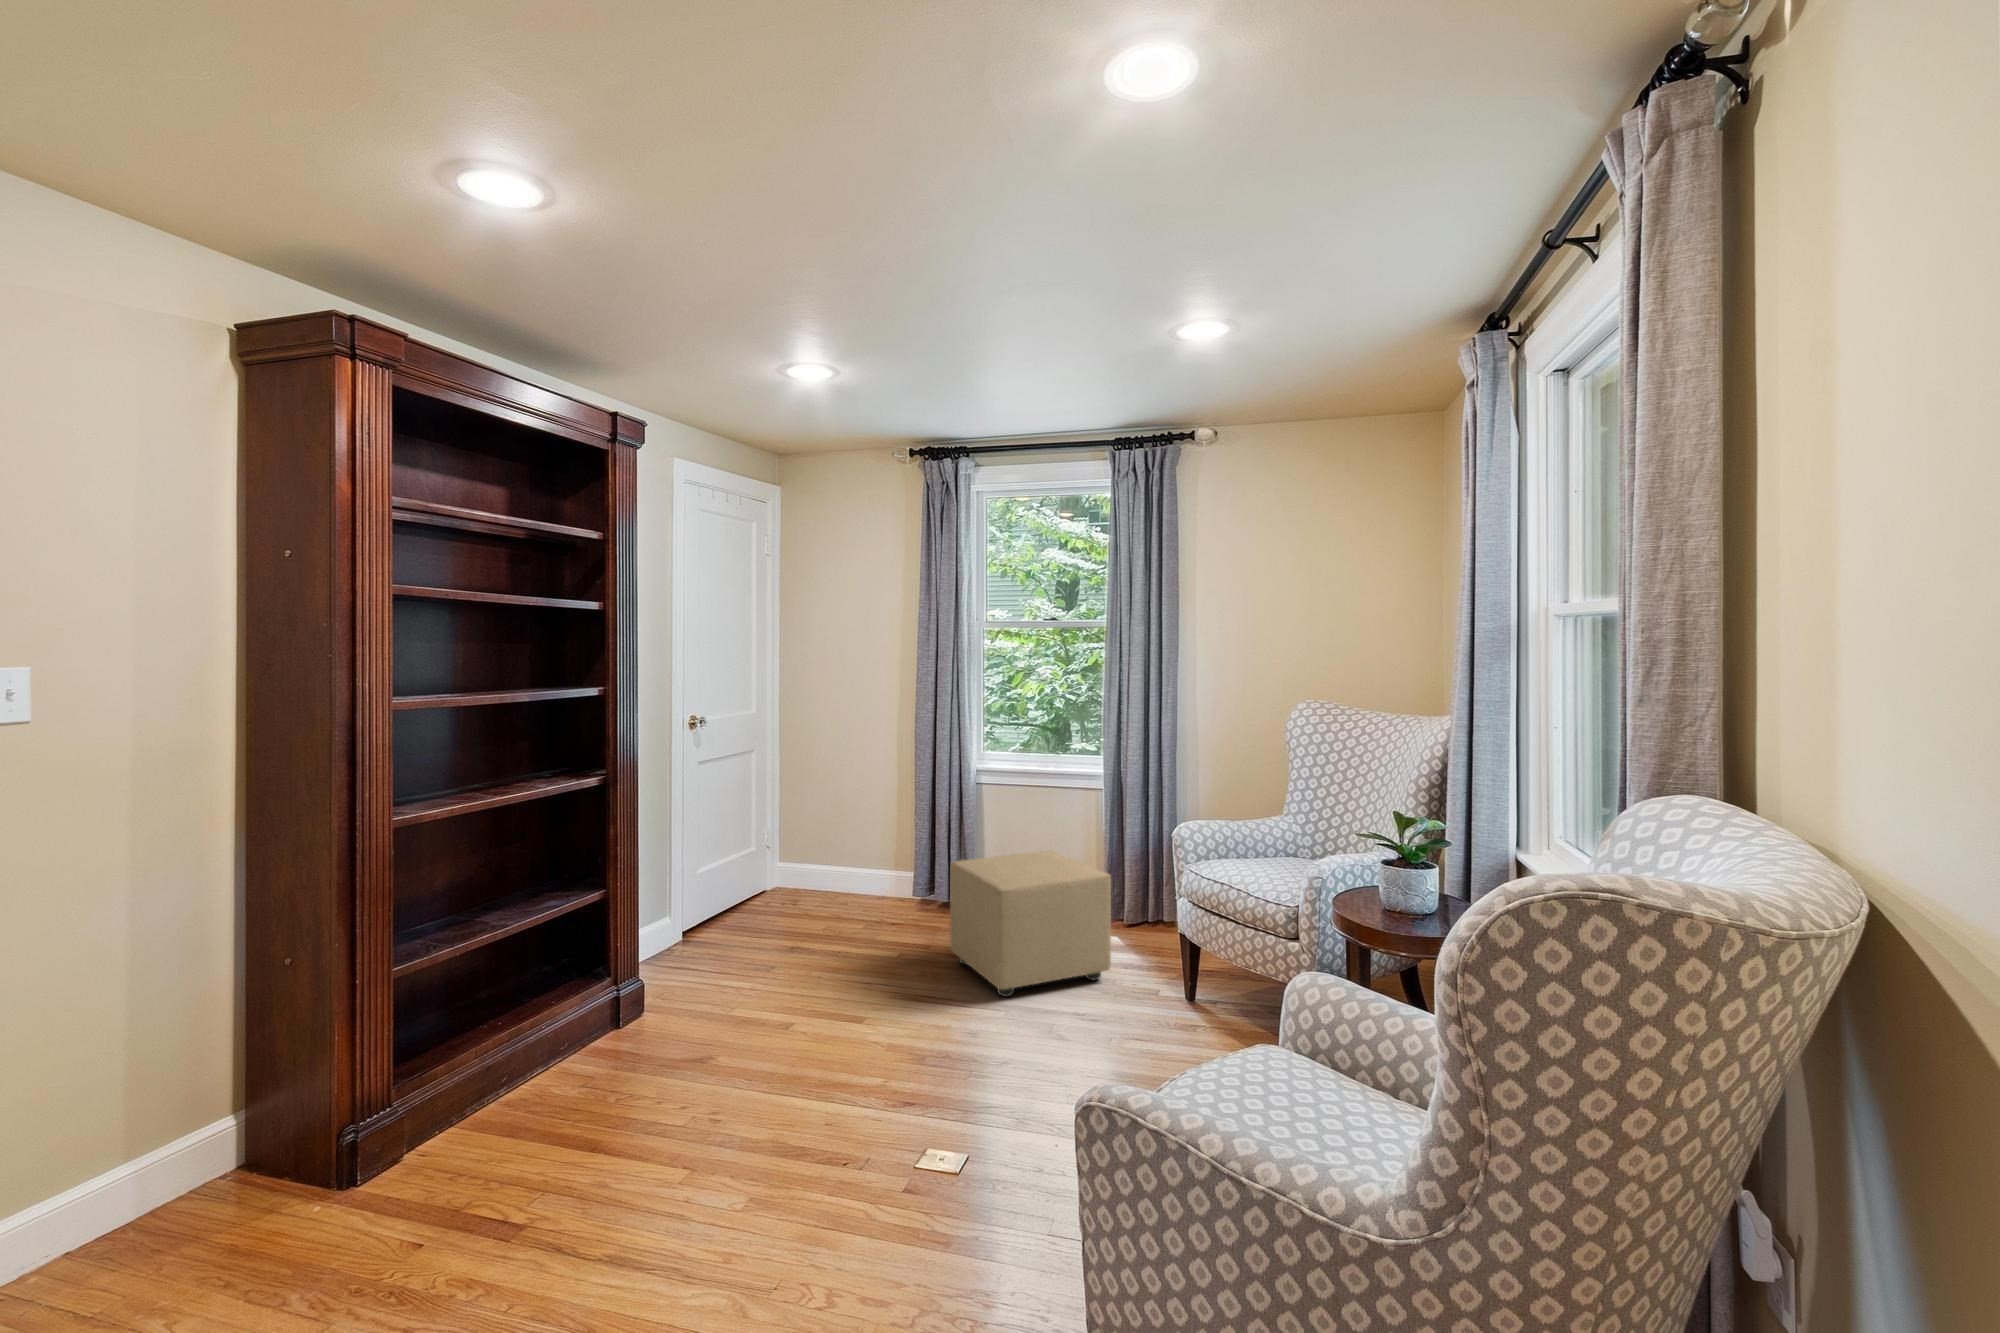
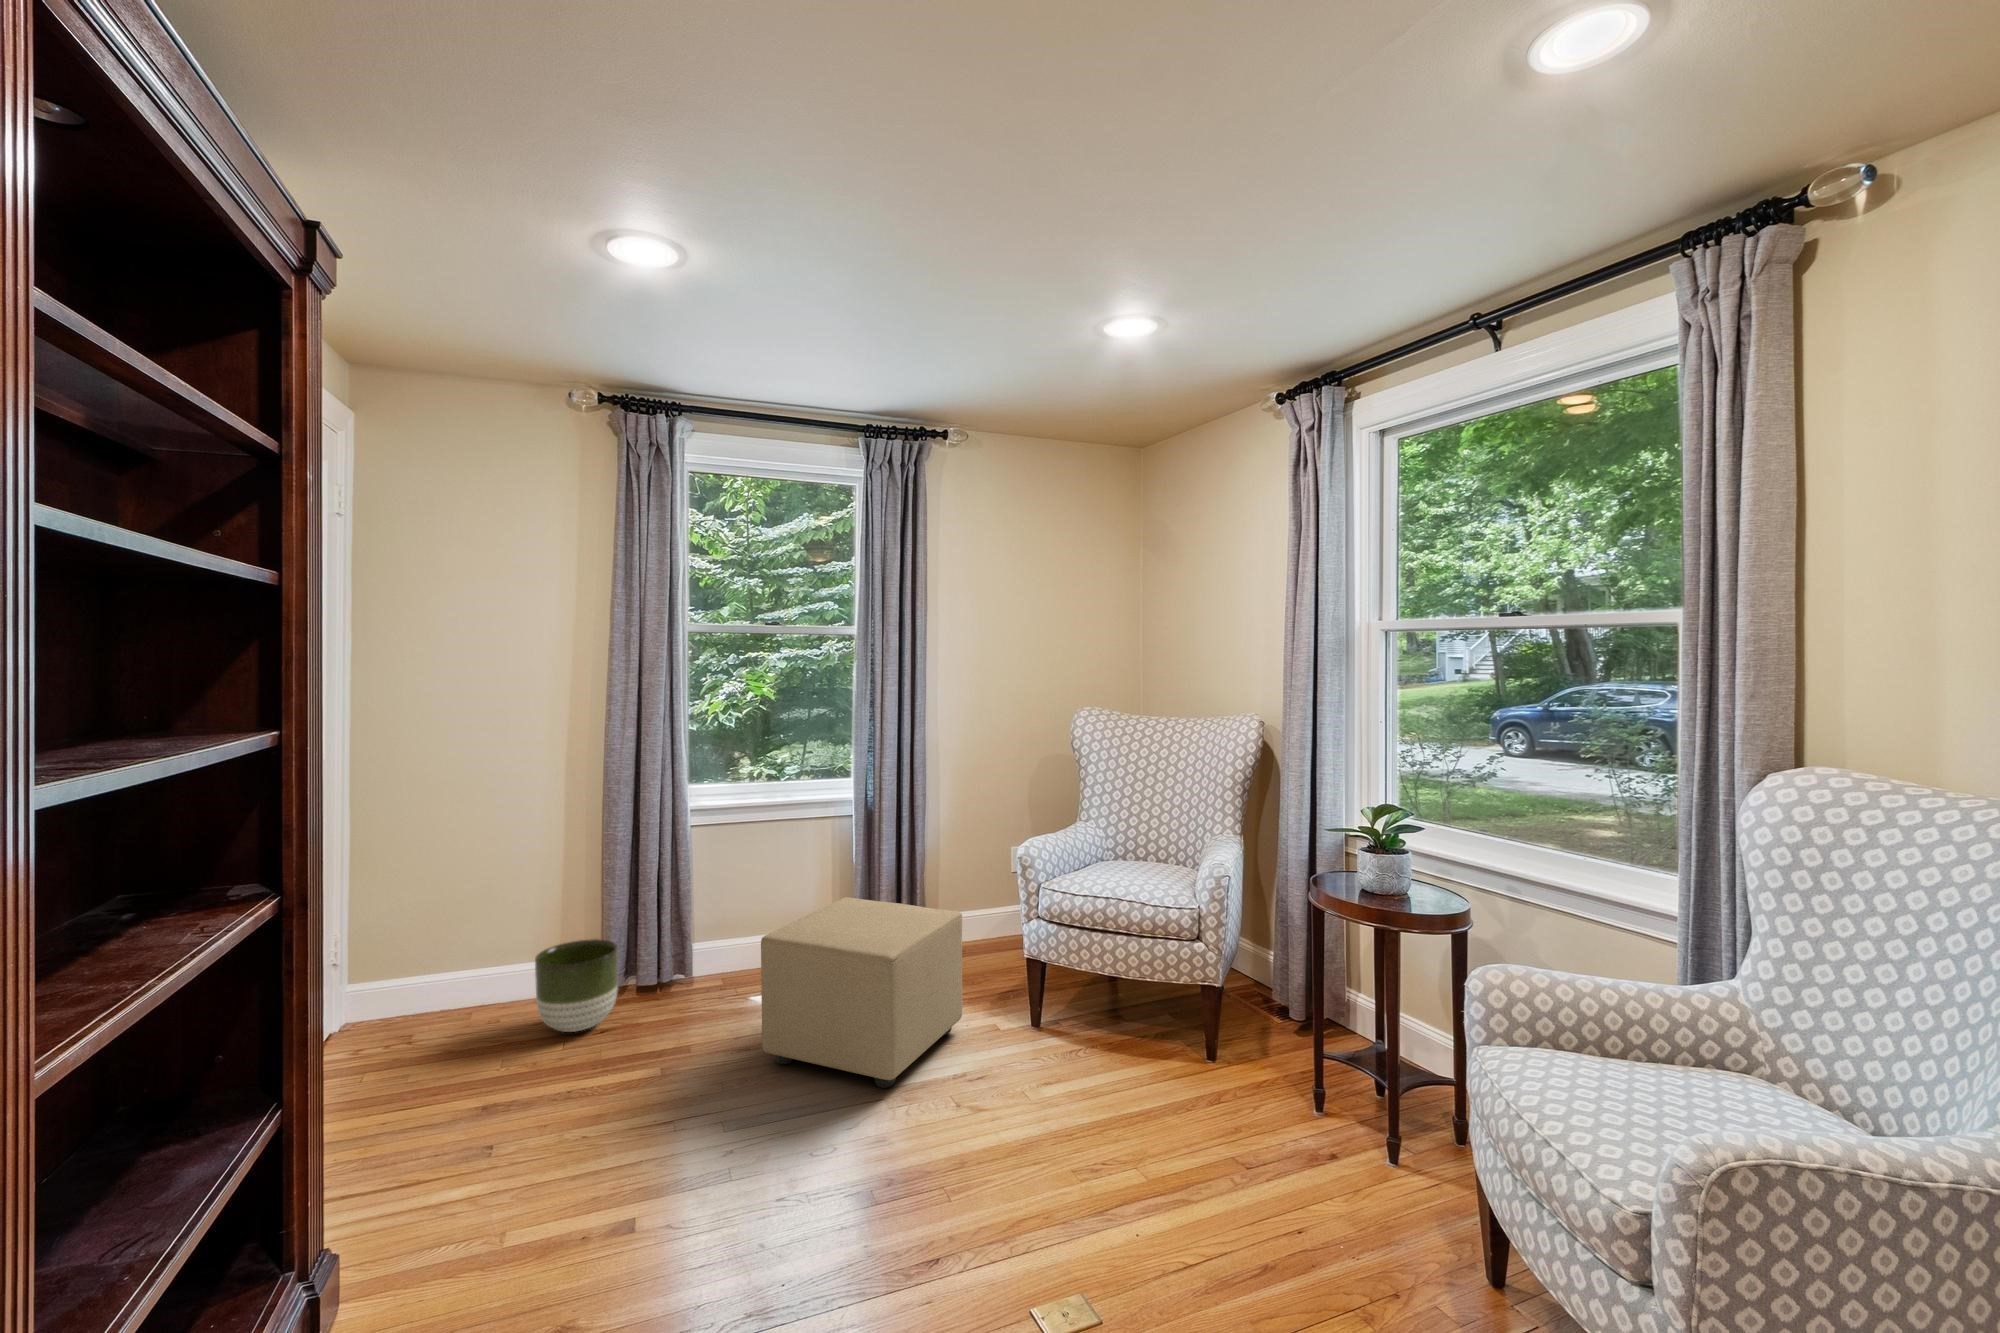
planter: none [858,852,912,914] -> present [535,939,618,1032]

